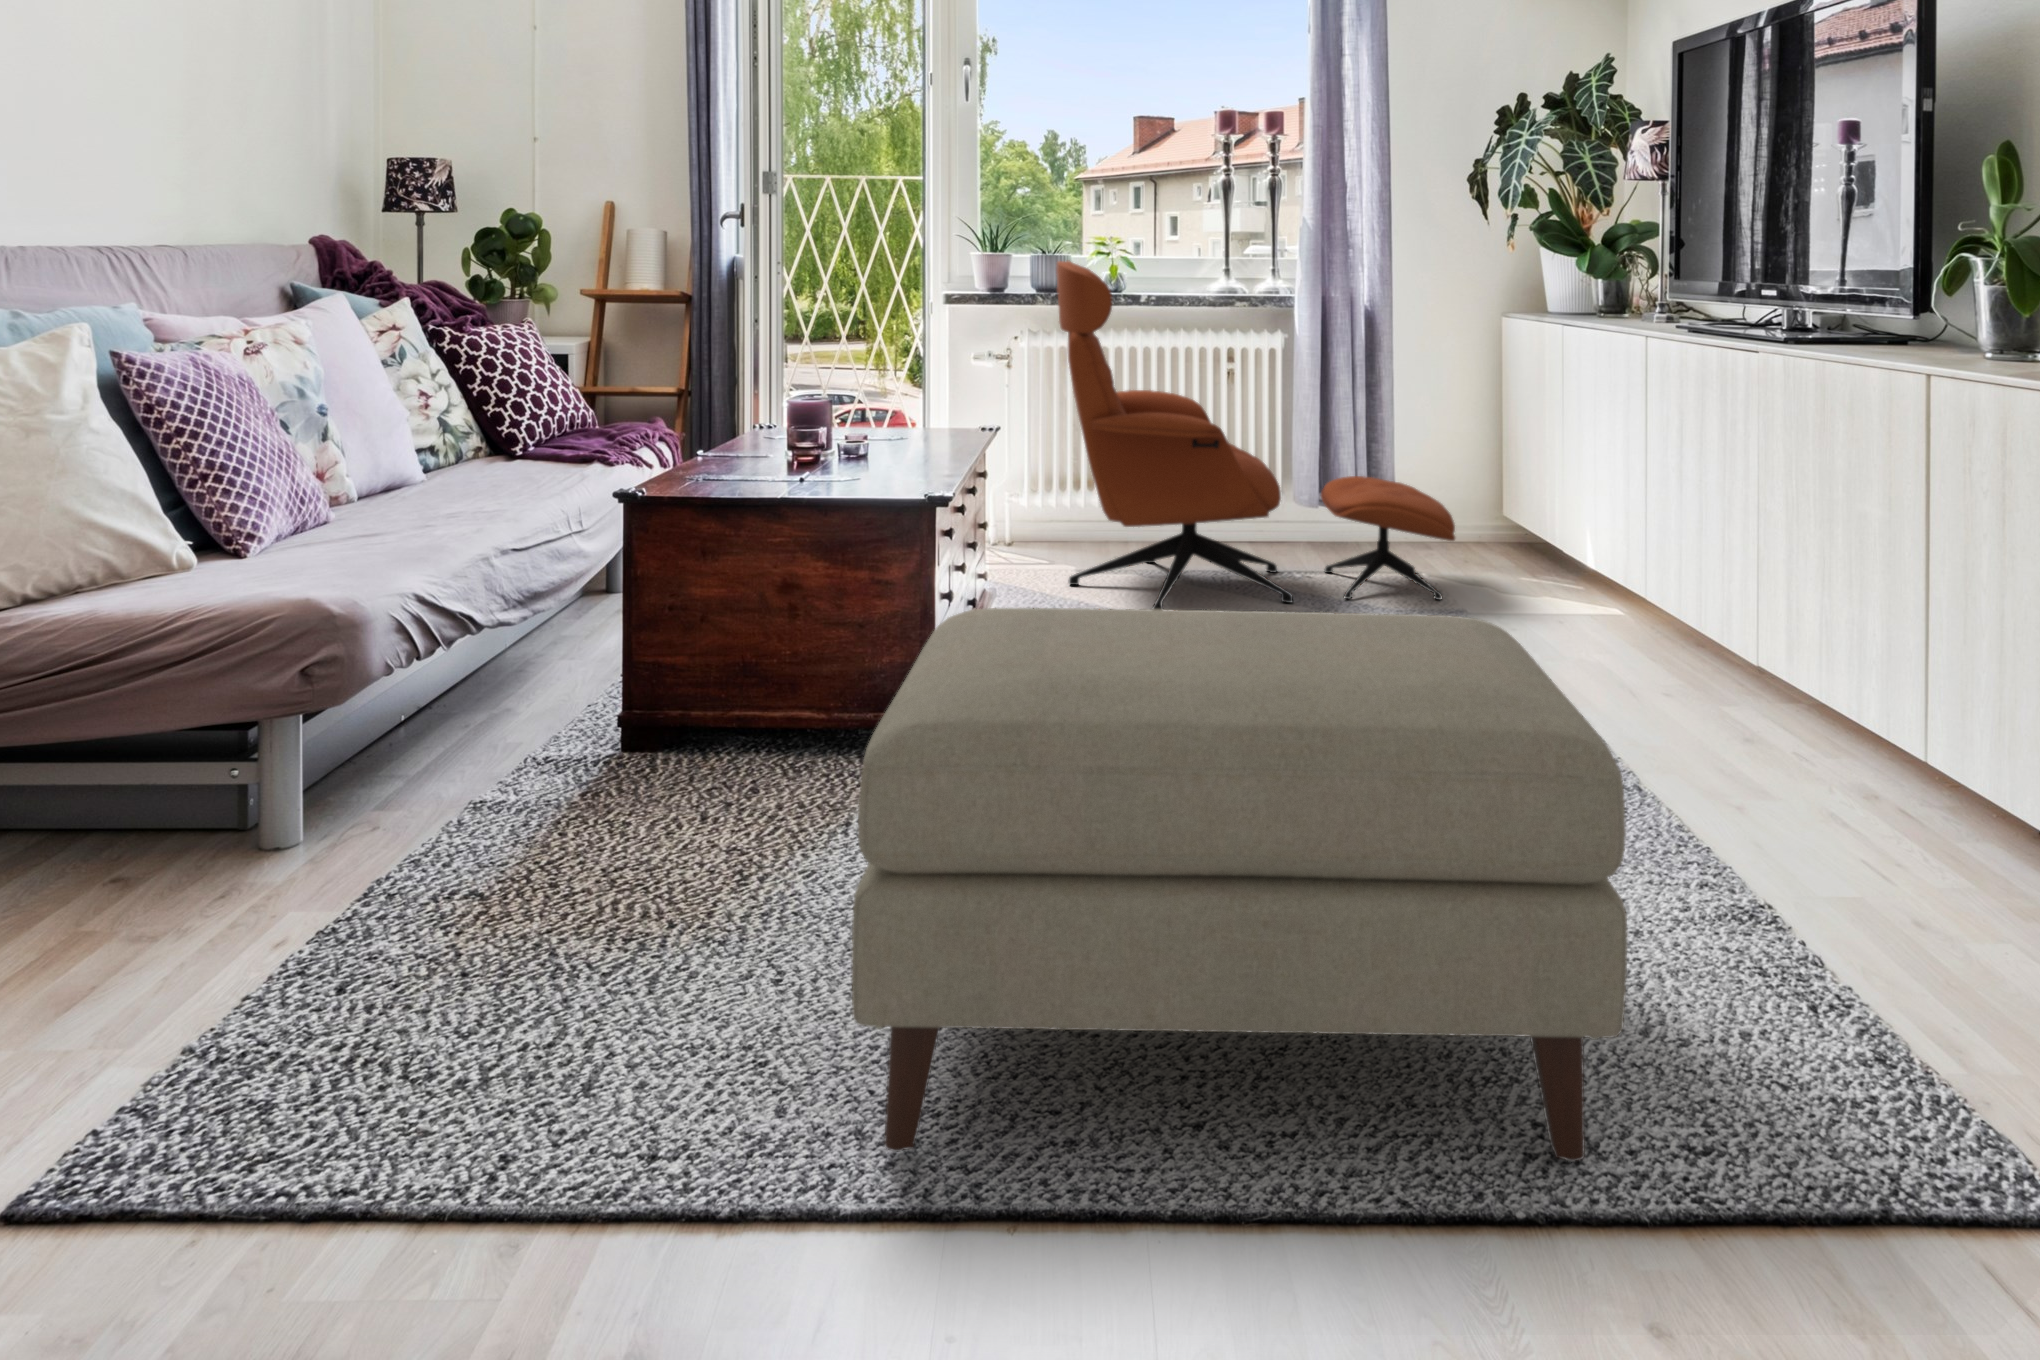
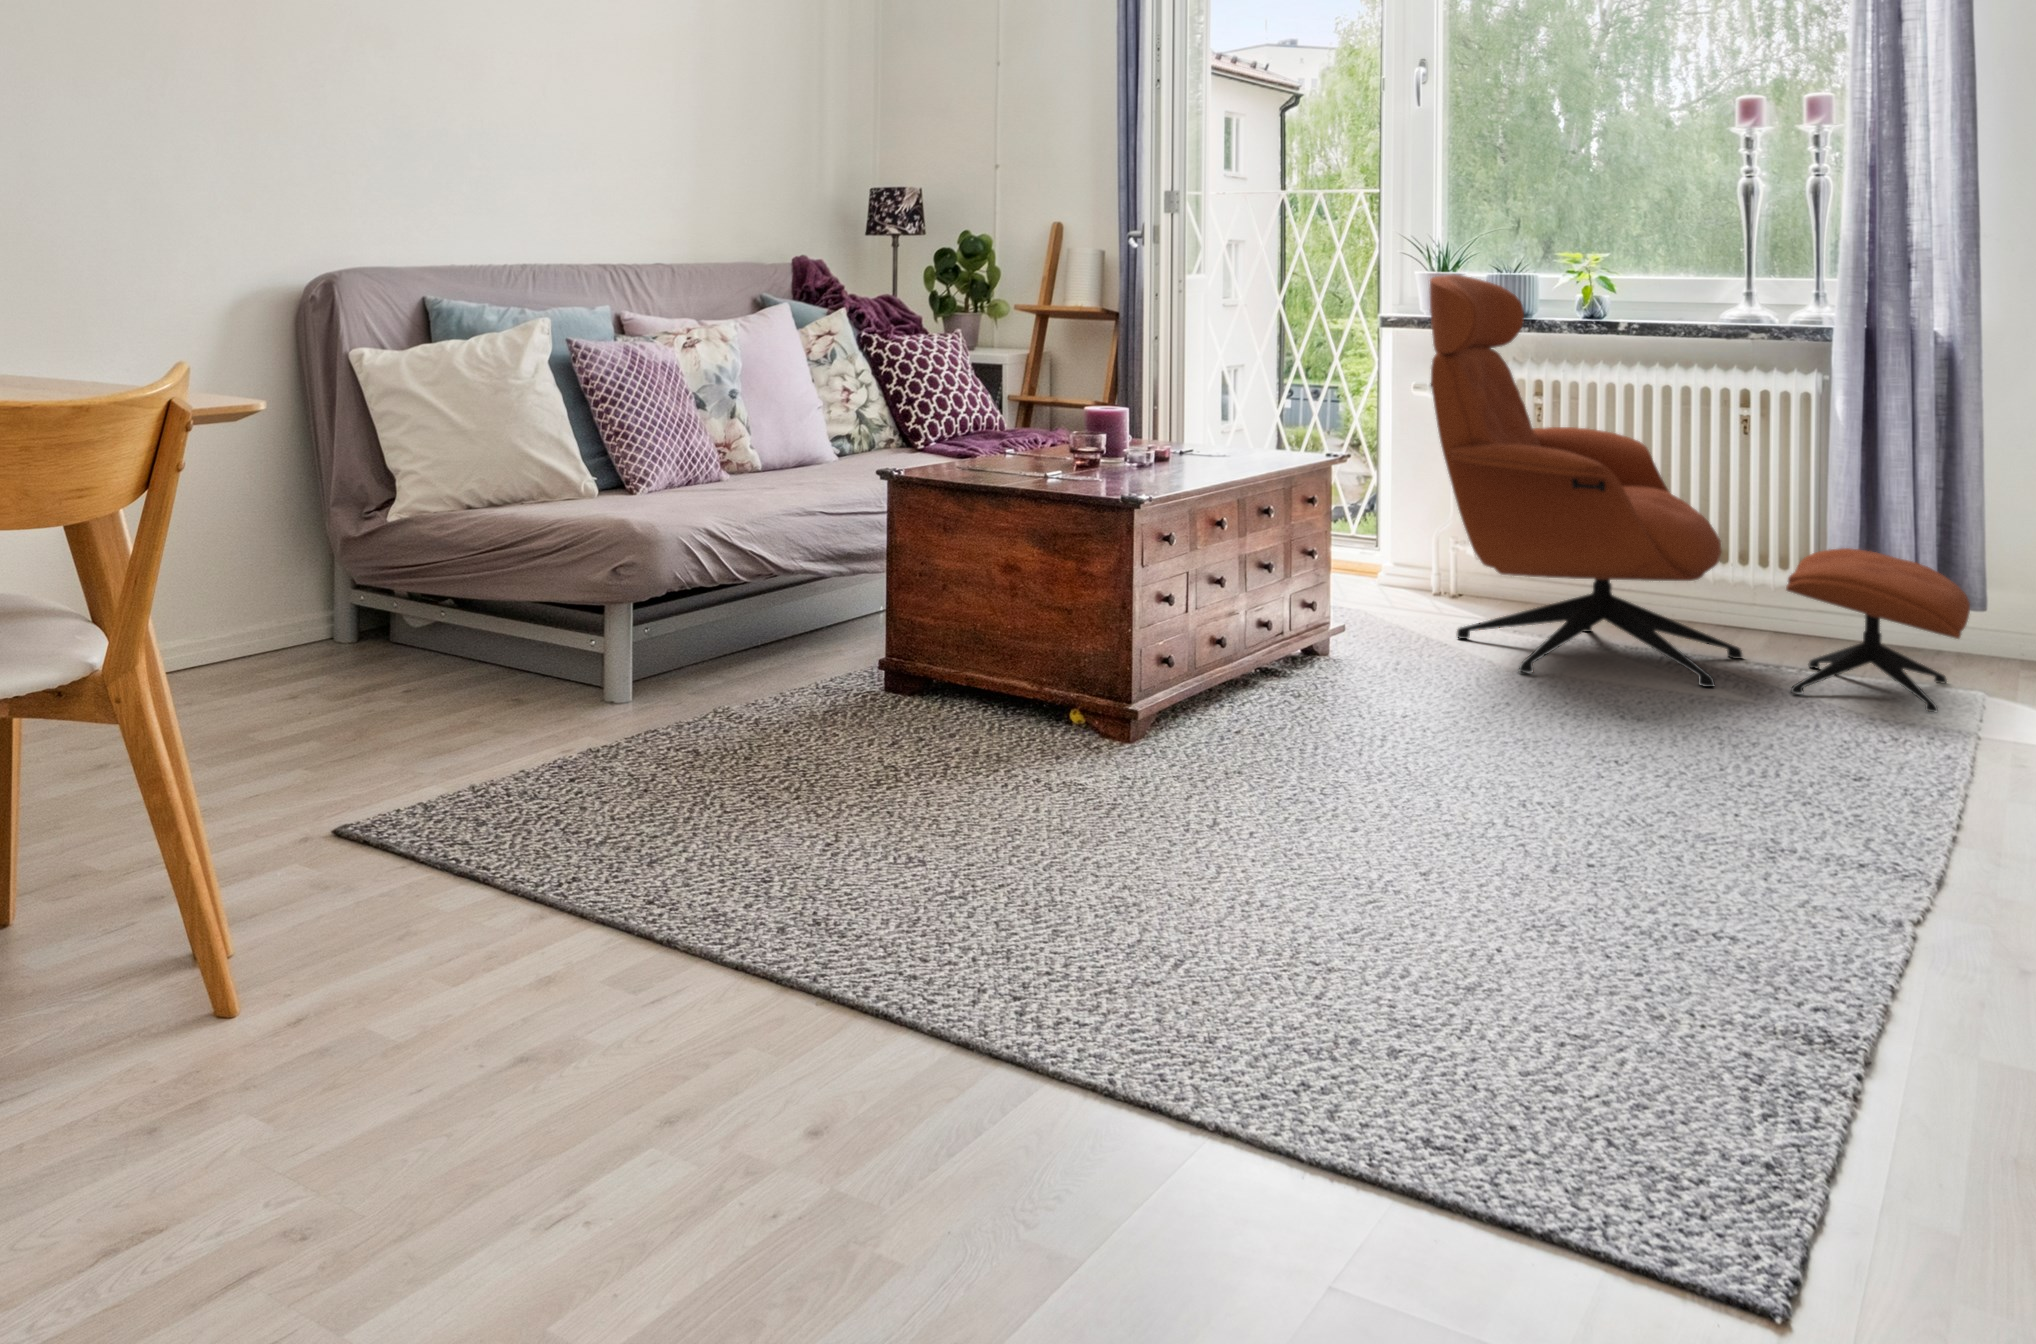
ottoman: present [851,608,1627,1162] -> none [767,561,1522,1104]

